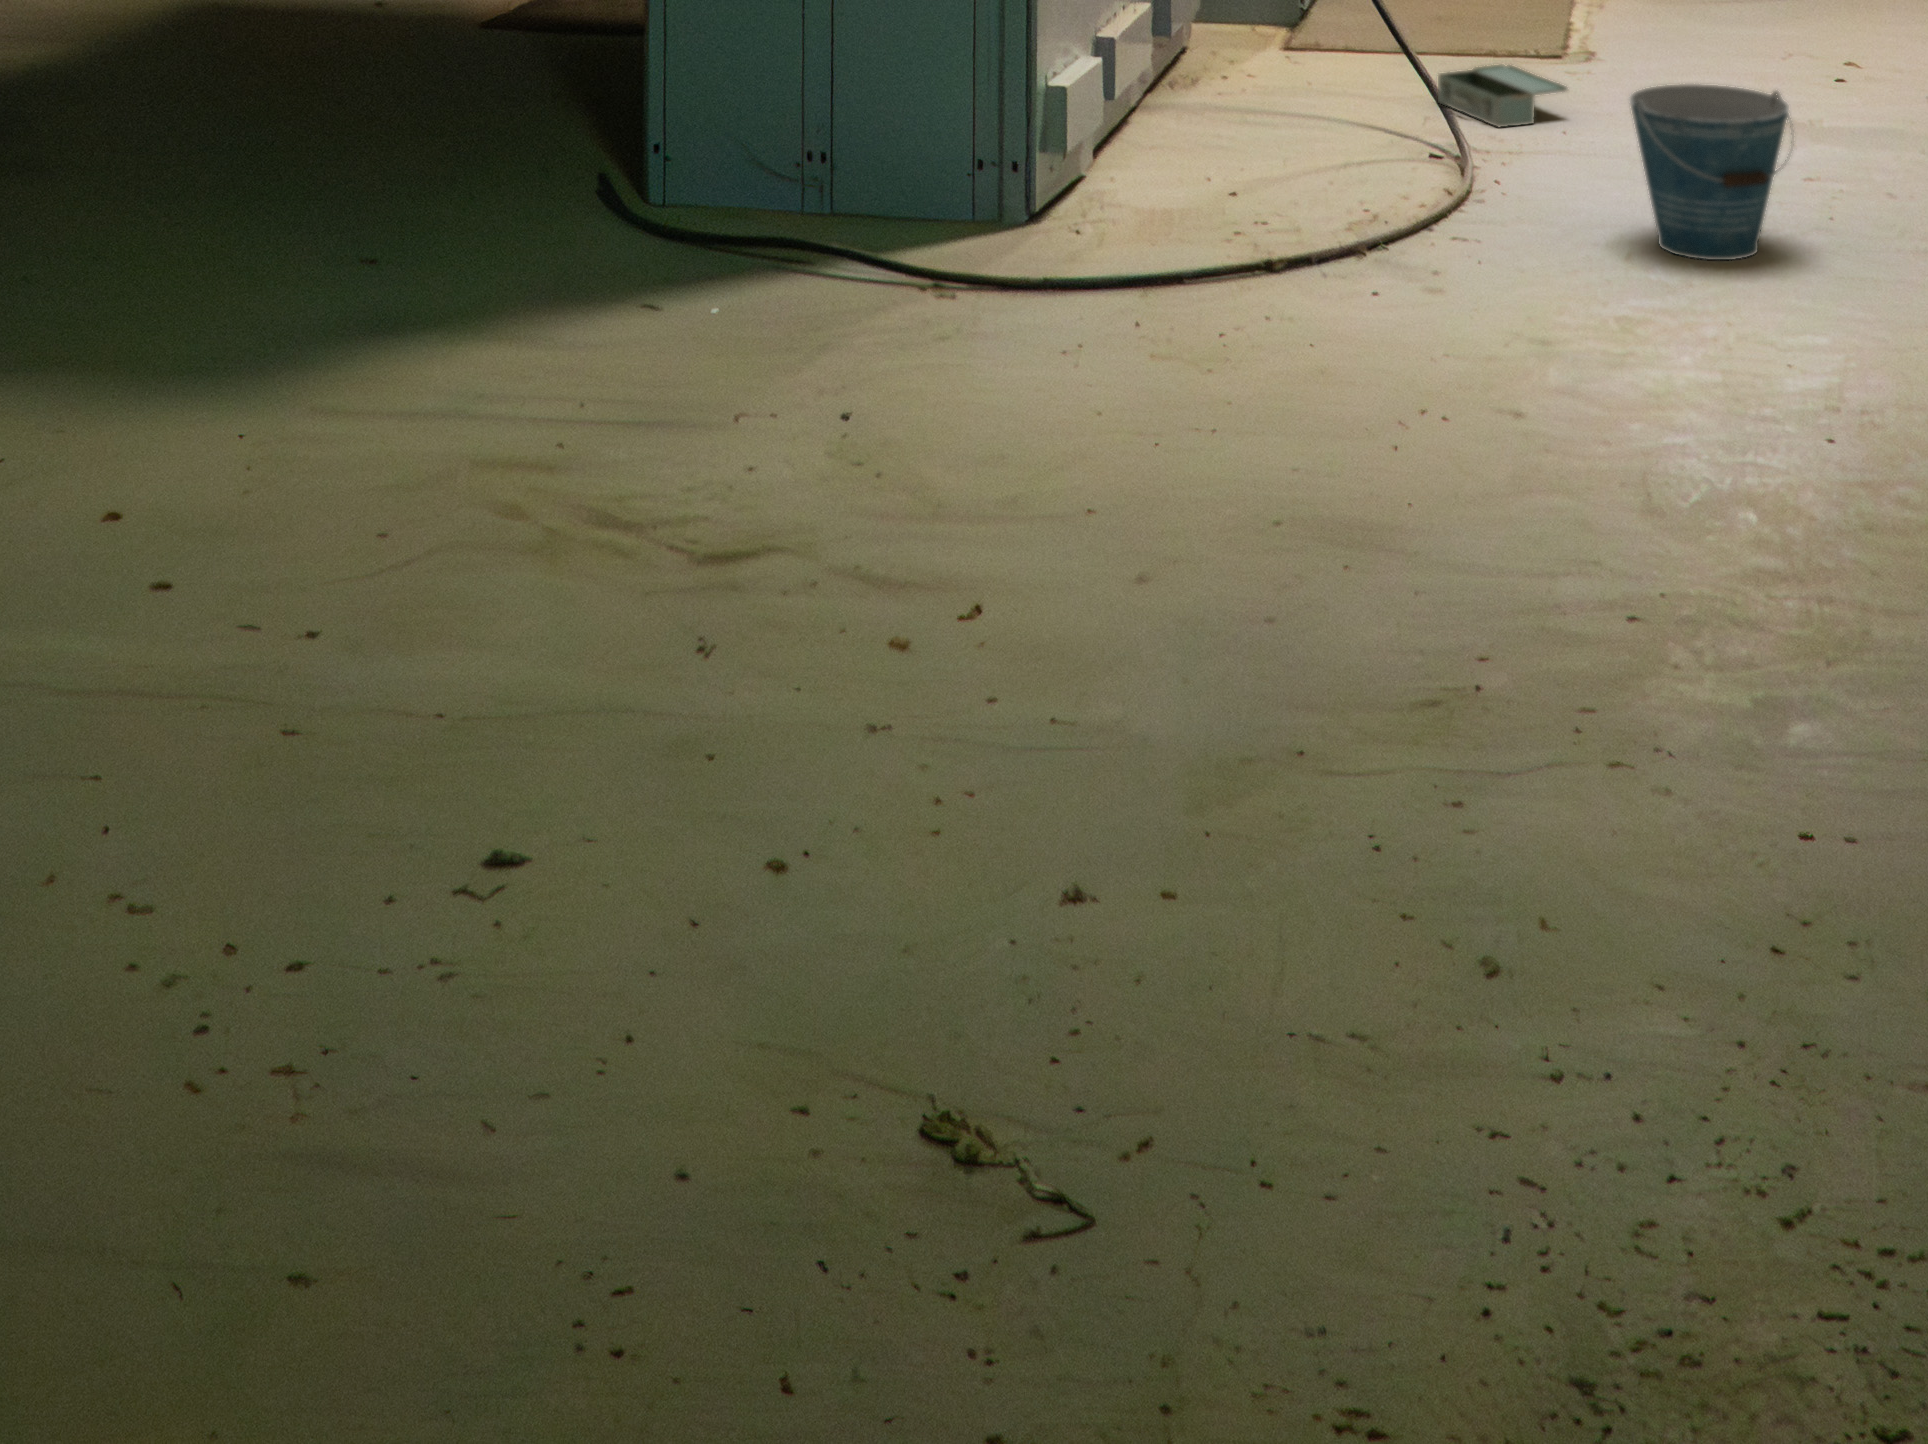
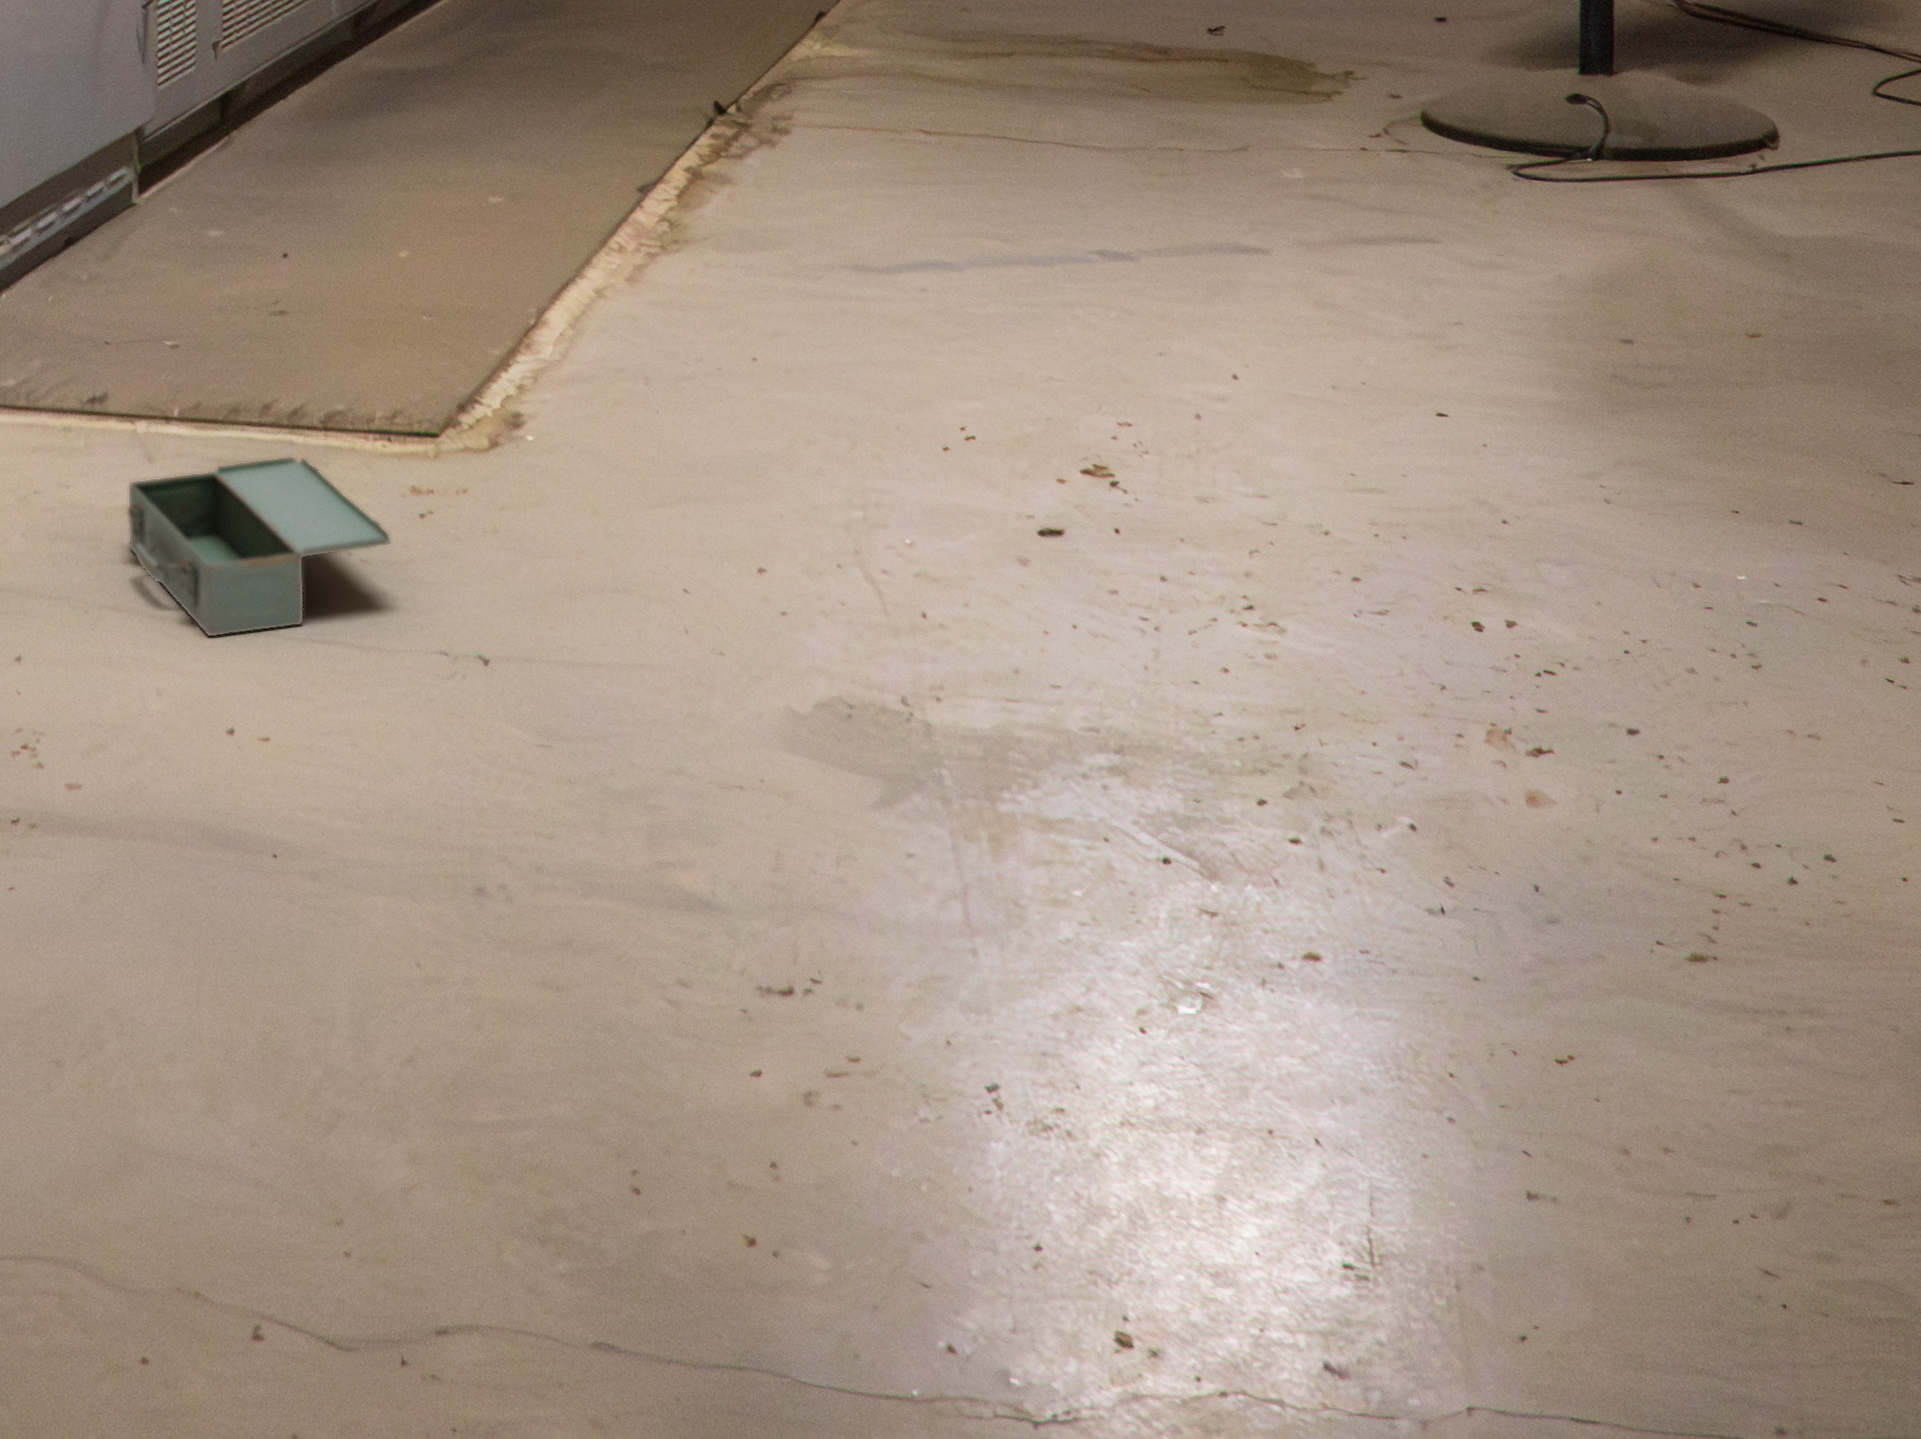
bucket: present [1629,84,1791,260] -> none [236,665,704,1242]

